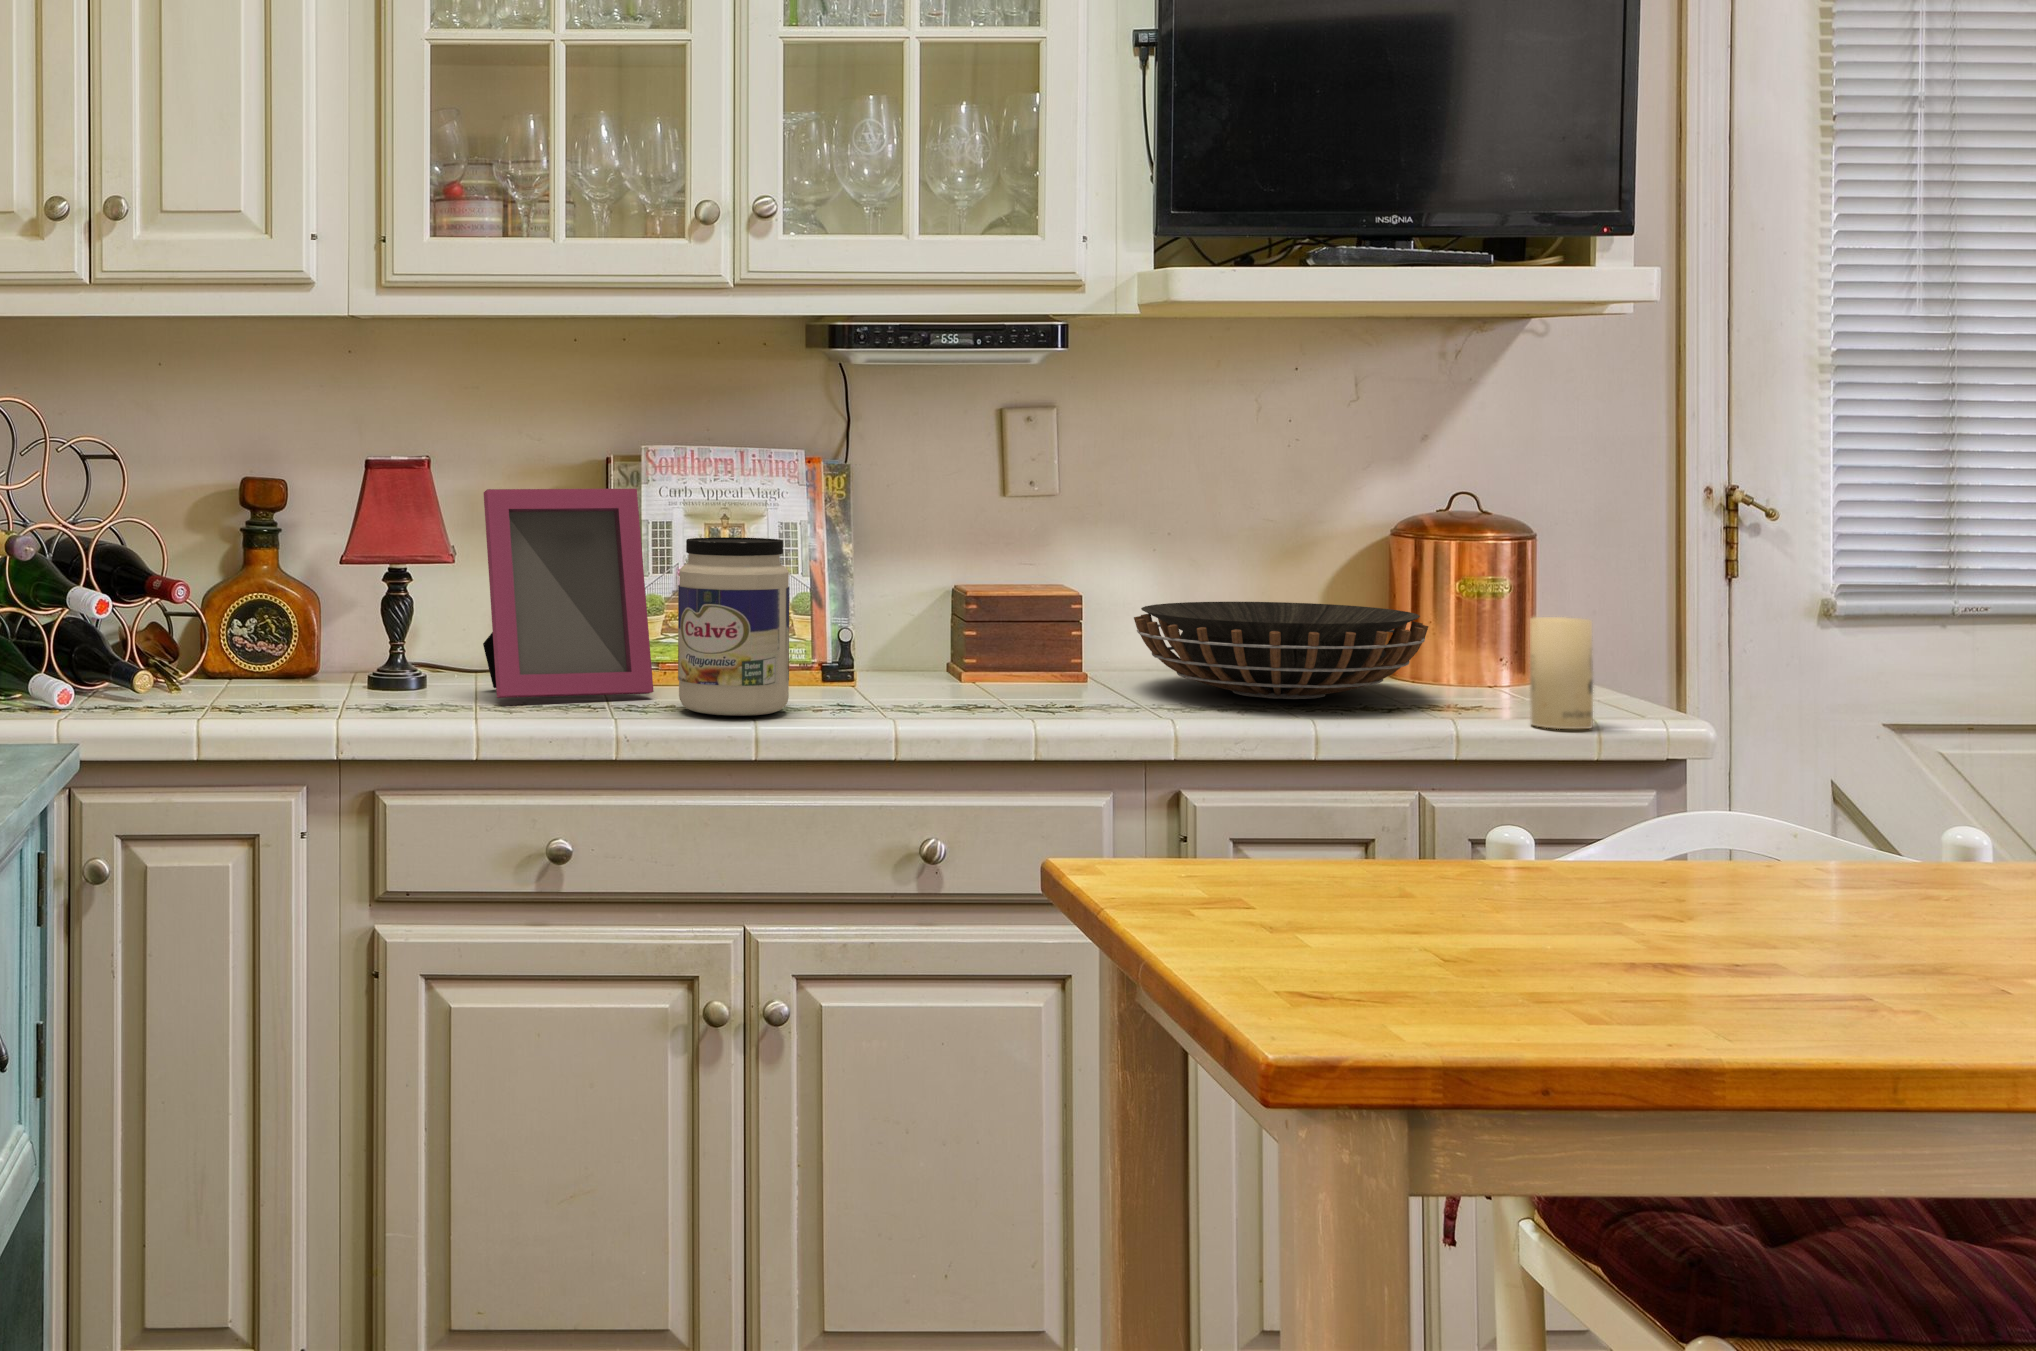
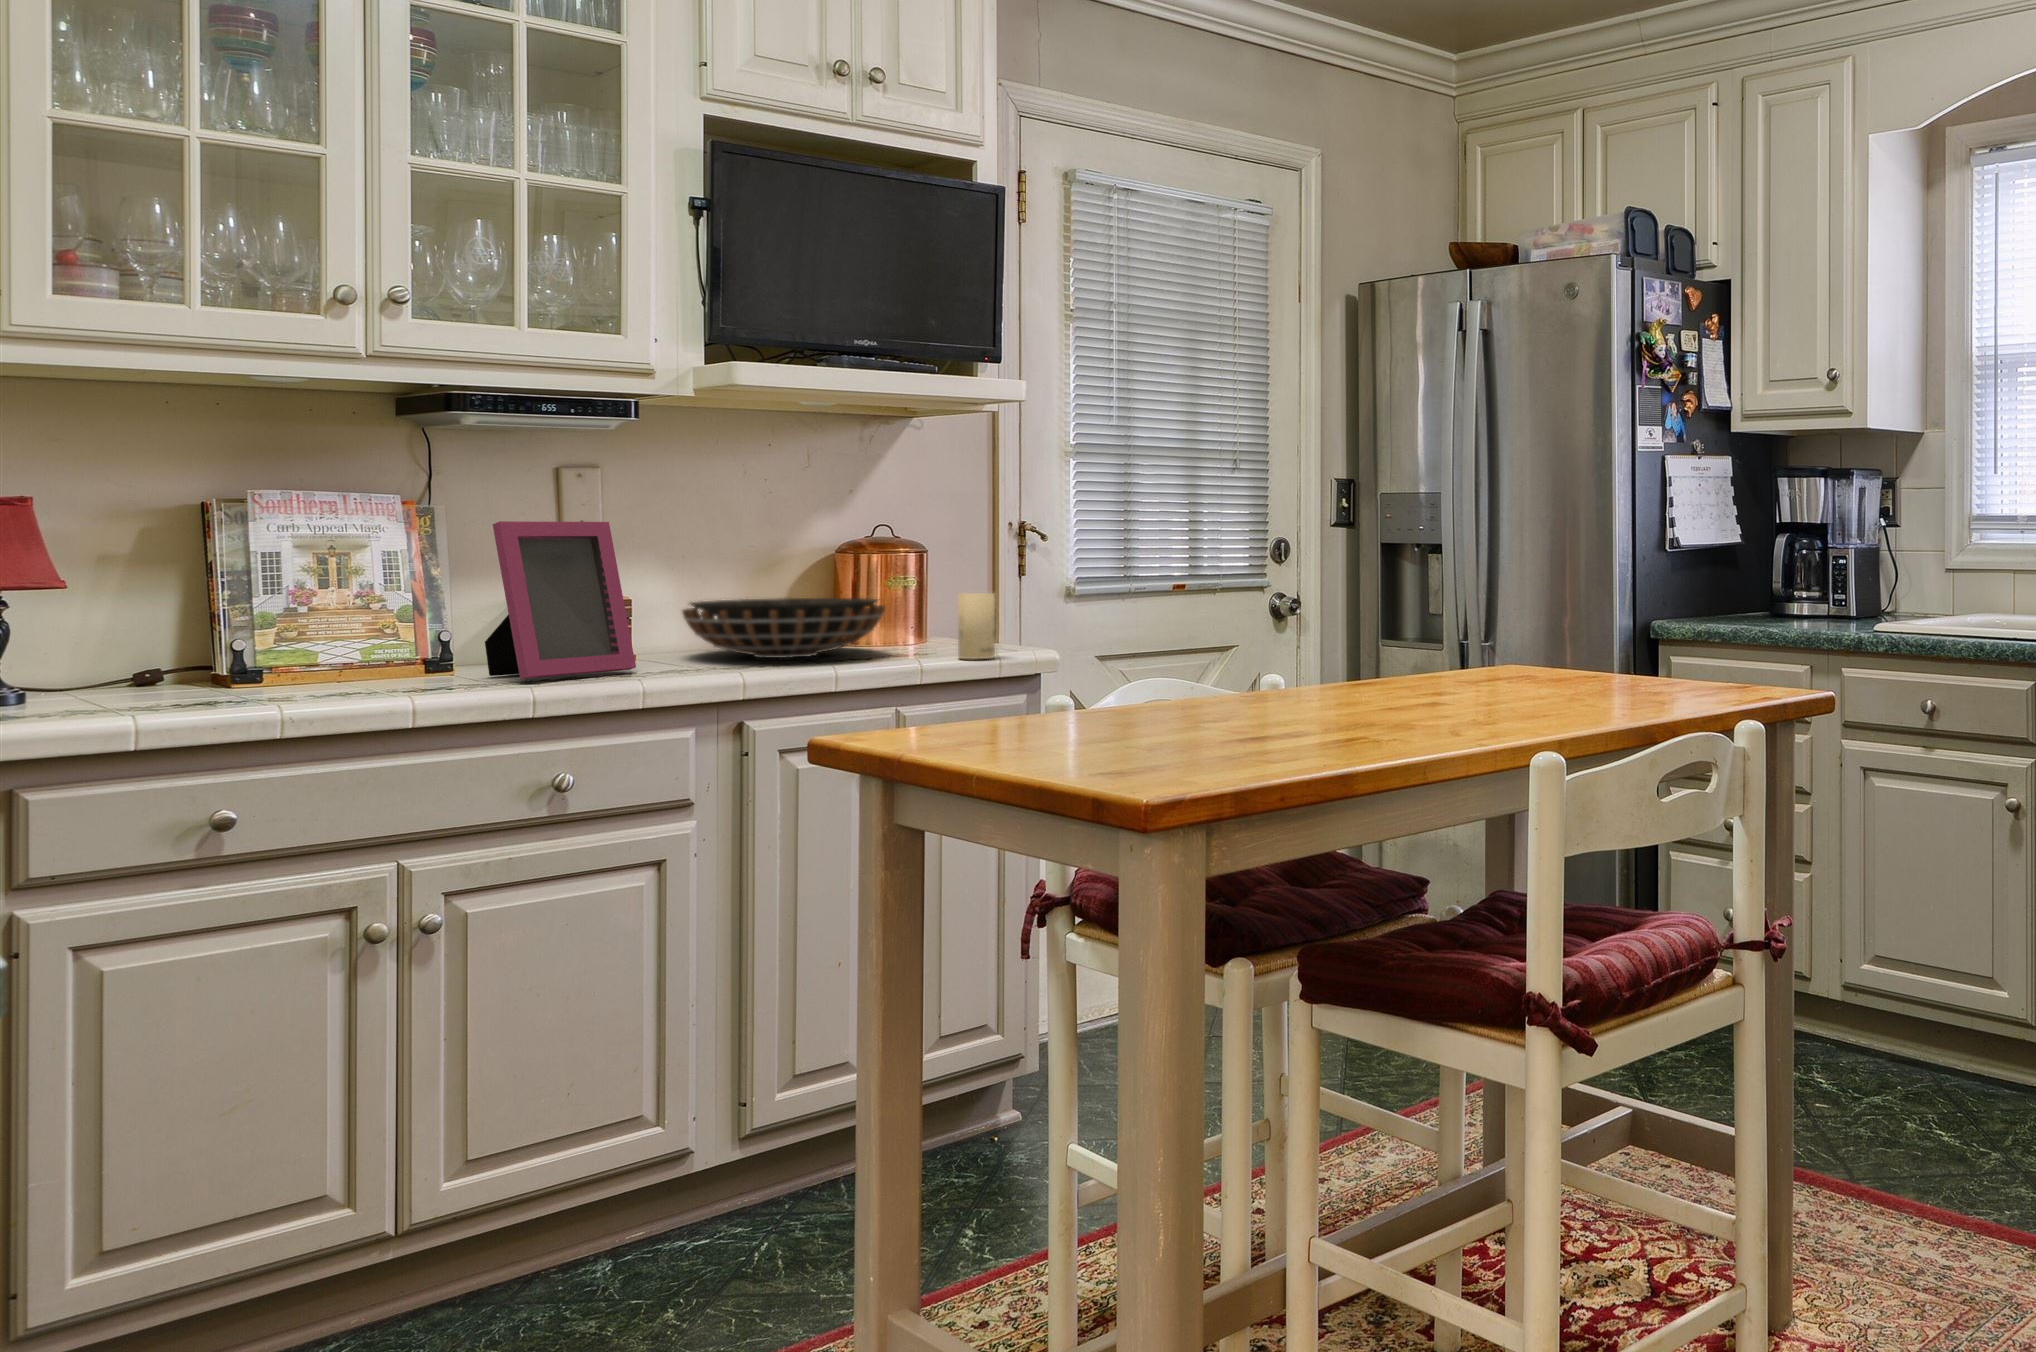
picture frame: present [483,489,654,698] -> present [485,521,636,679]
jar: present [678,537,789,716] -> none [330,557,434,695]

